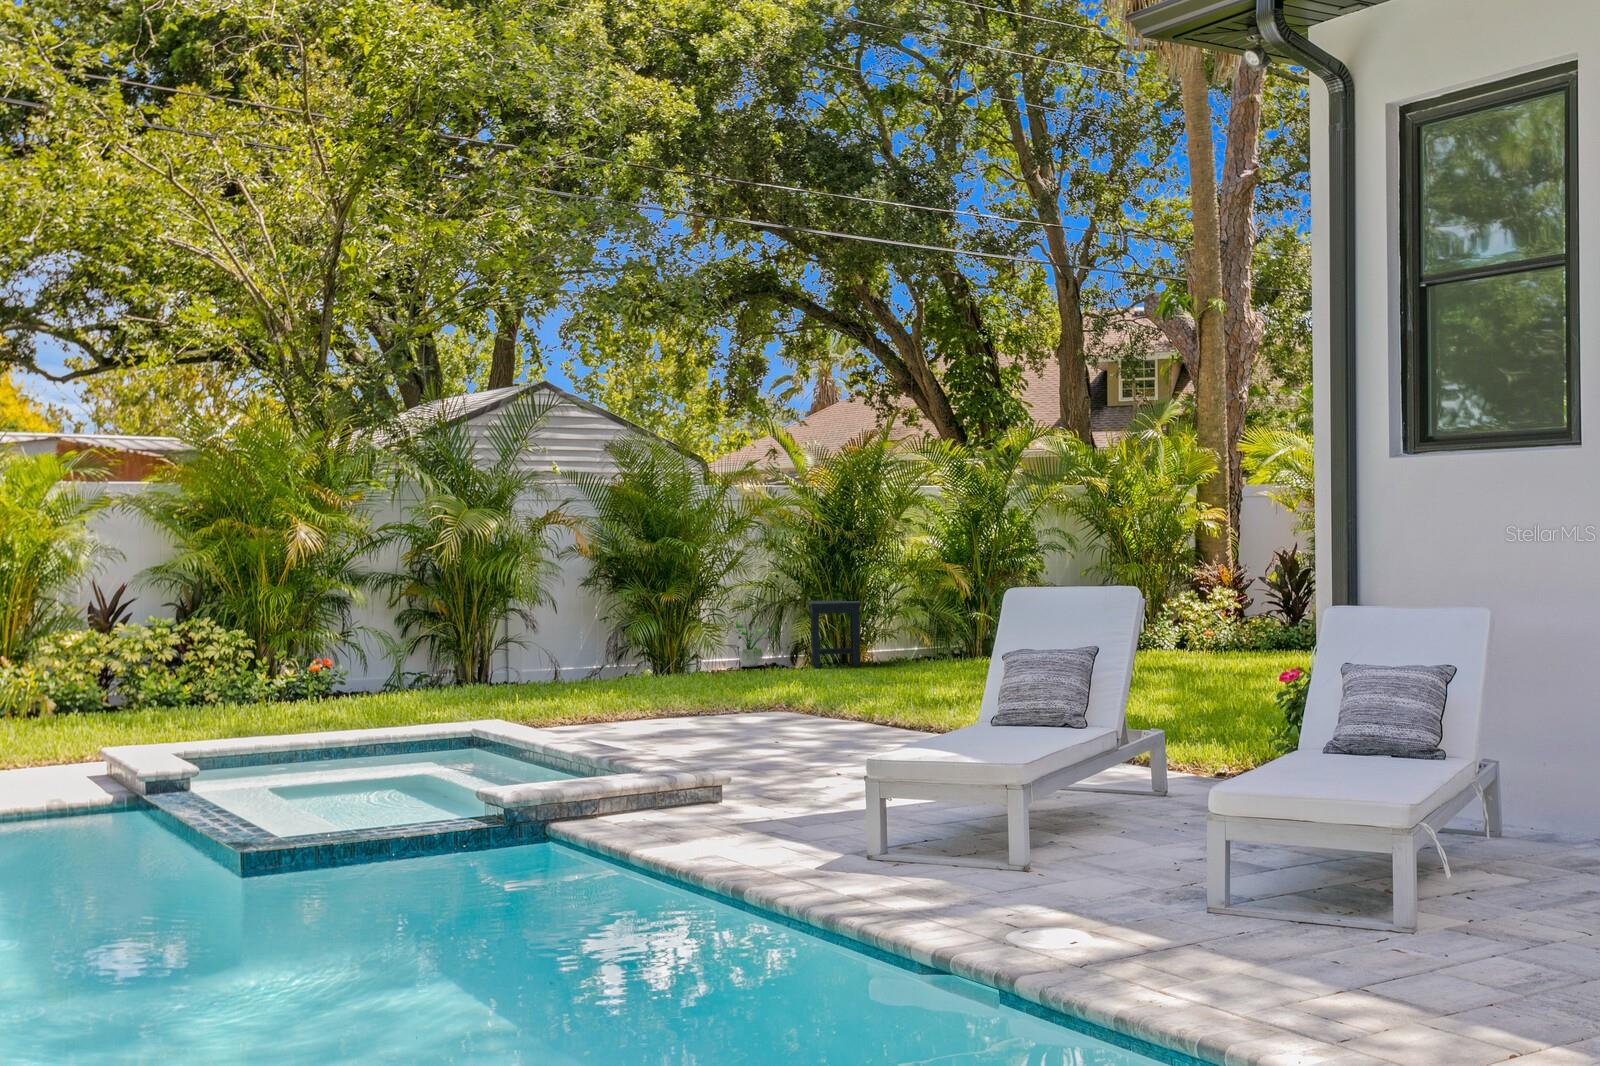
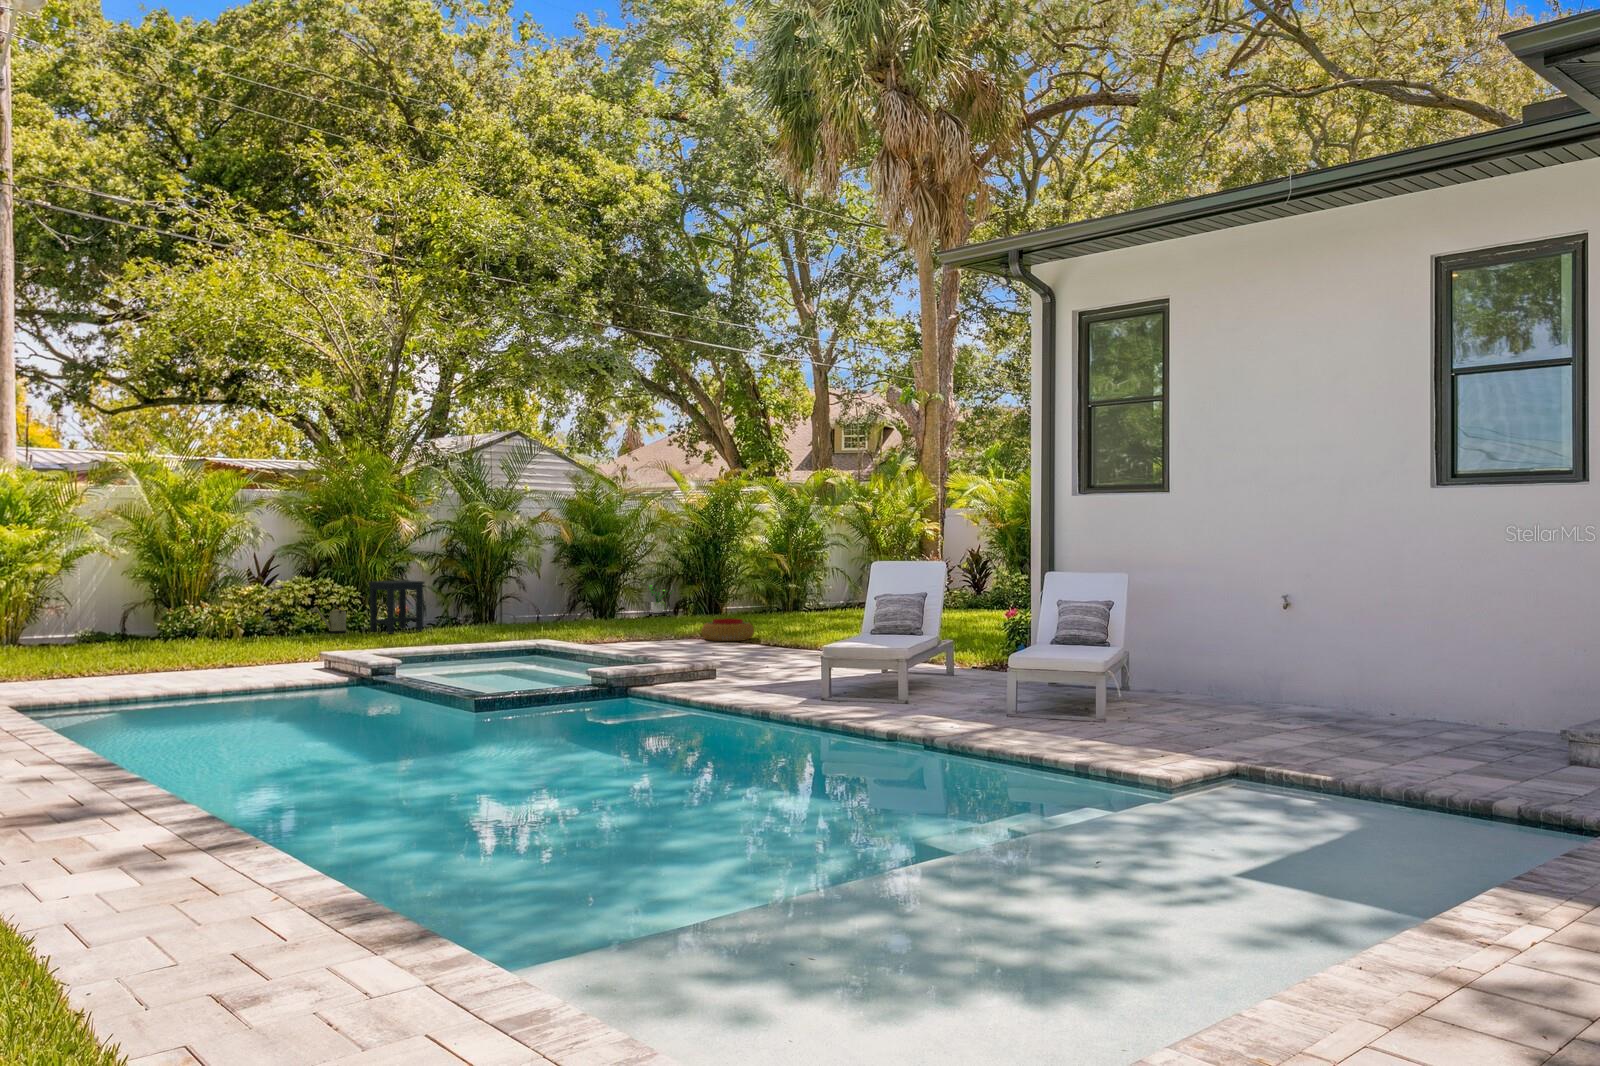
side table: present [809,601,861,668] -> present [369,580,425,634]
watering can: none [169,657,229,705] -> present [312,603,346,633]
pouf: none [771,681,861,721] -> present [701,618,754,641]

